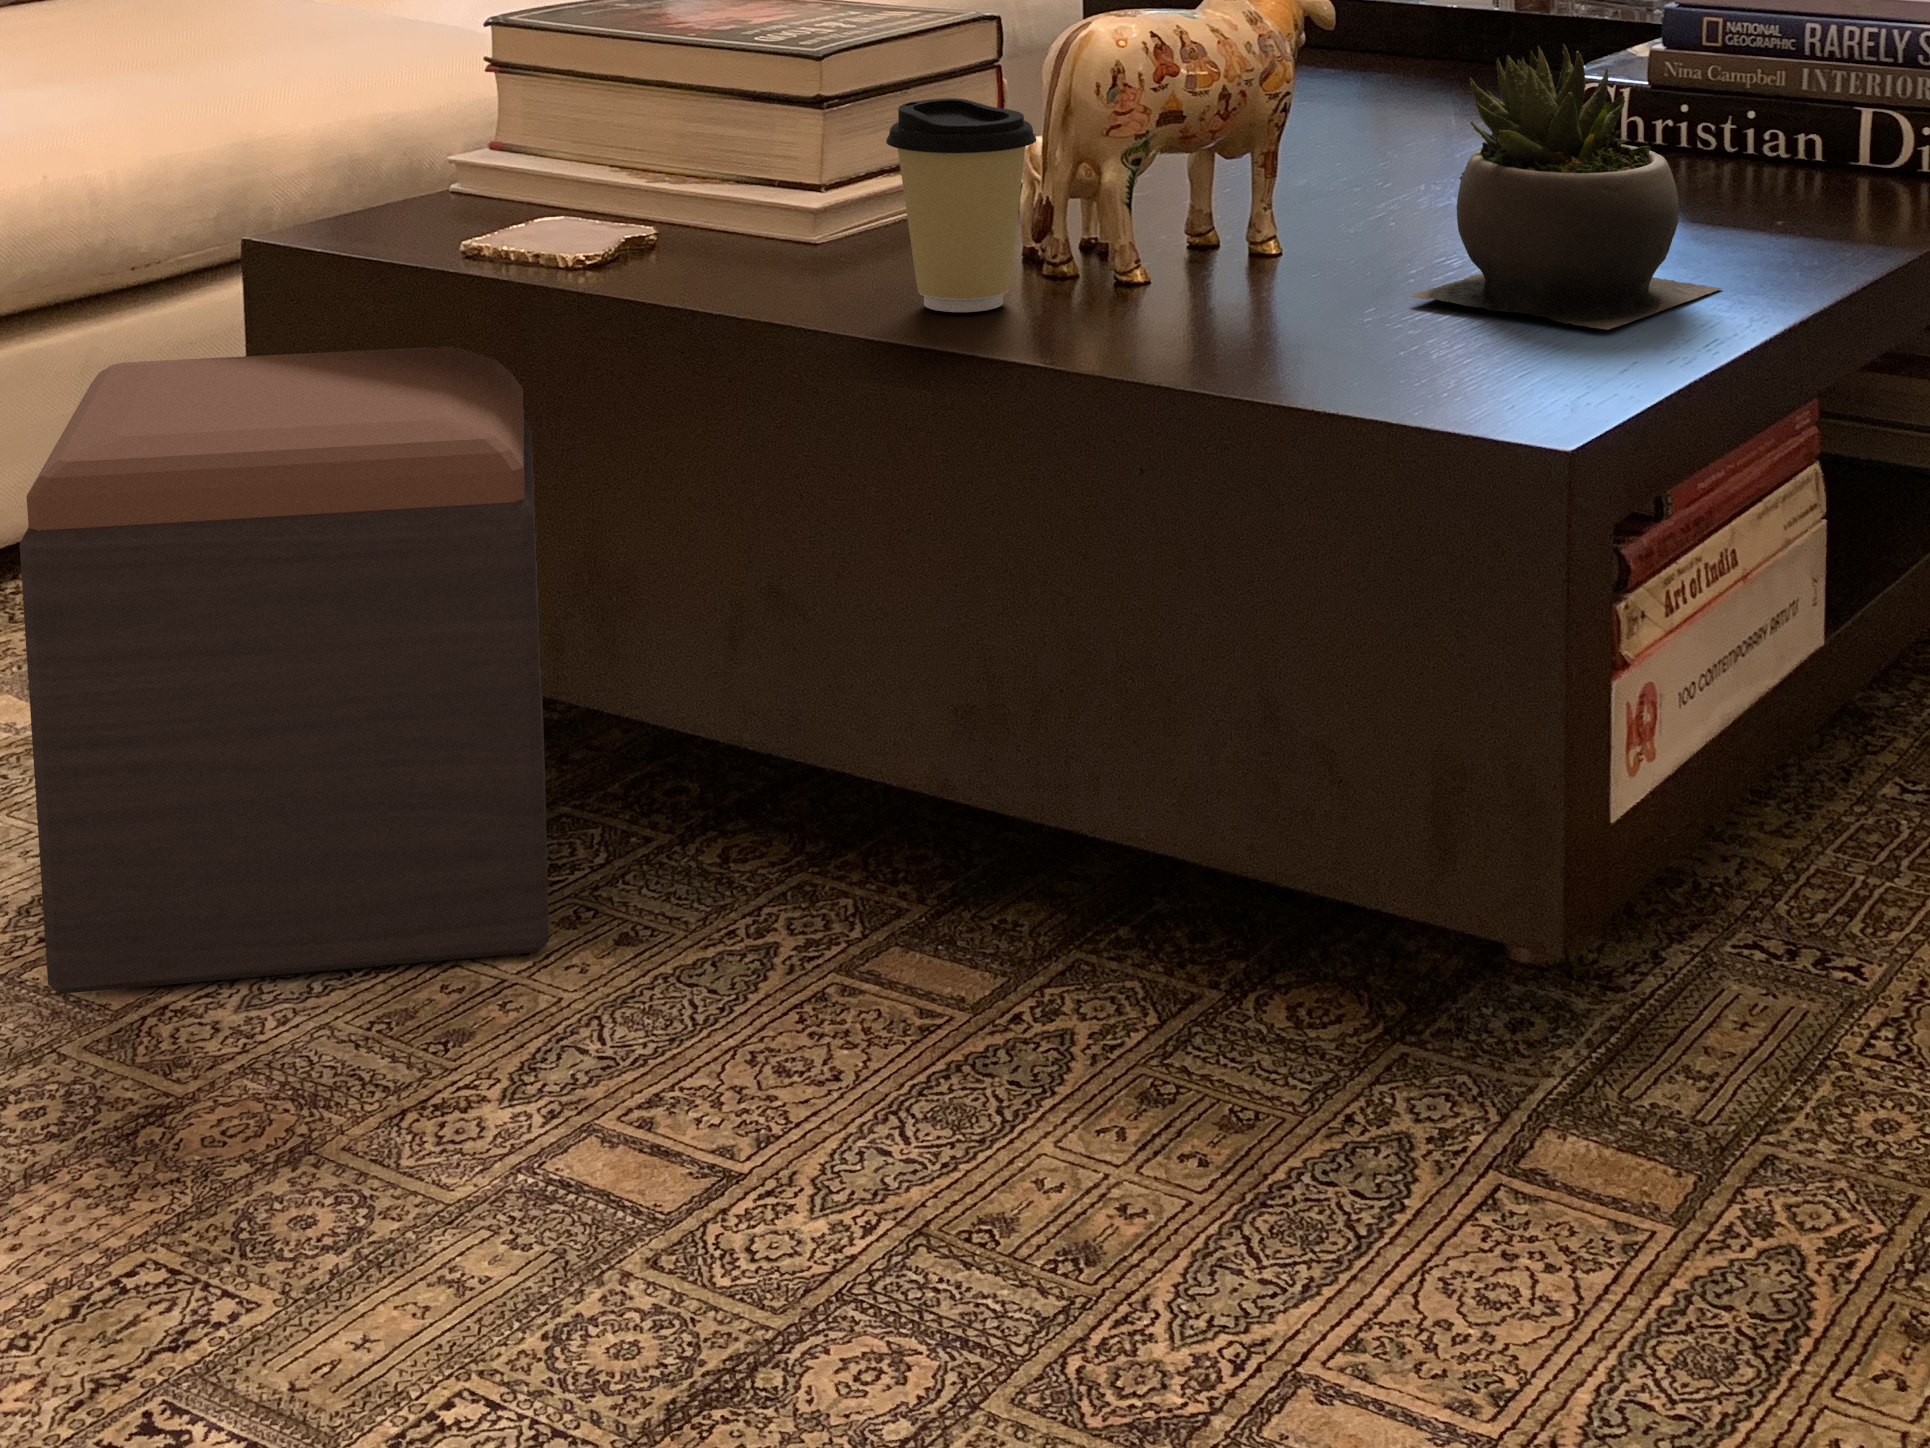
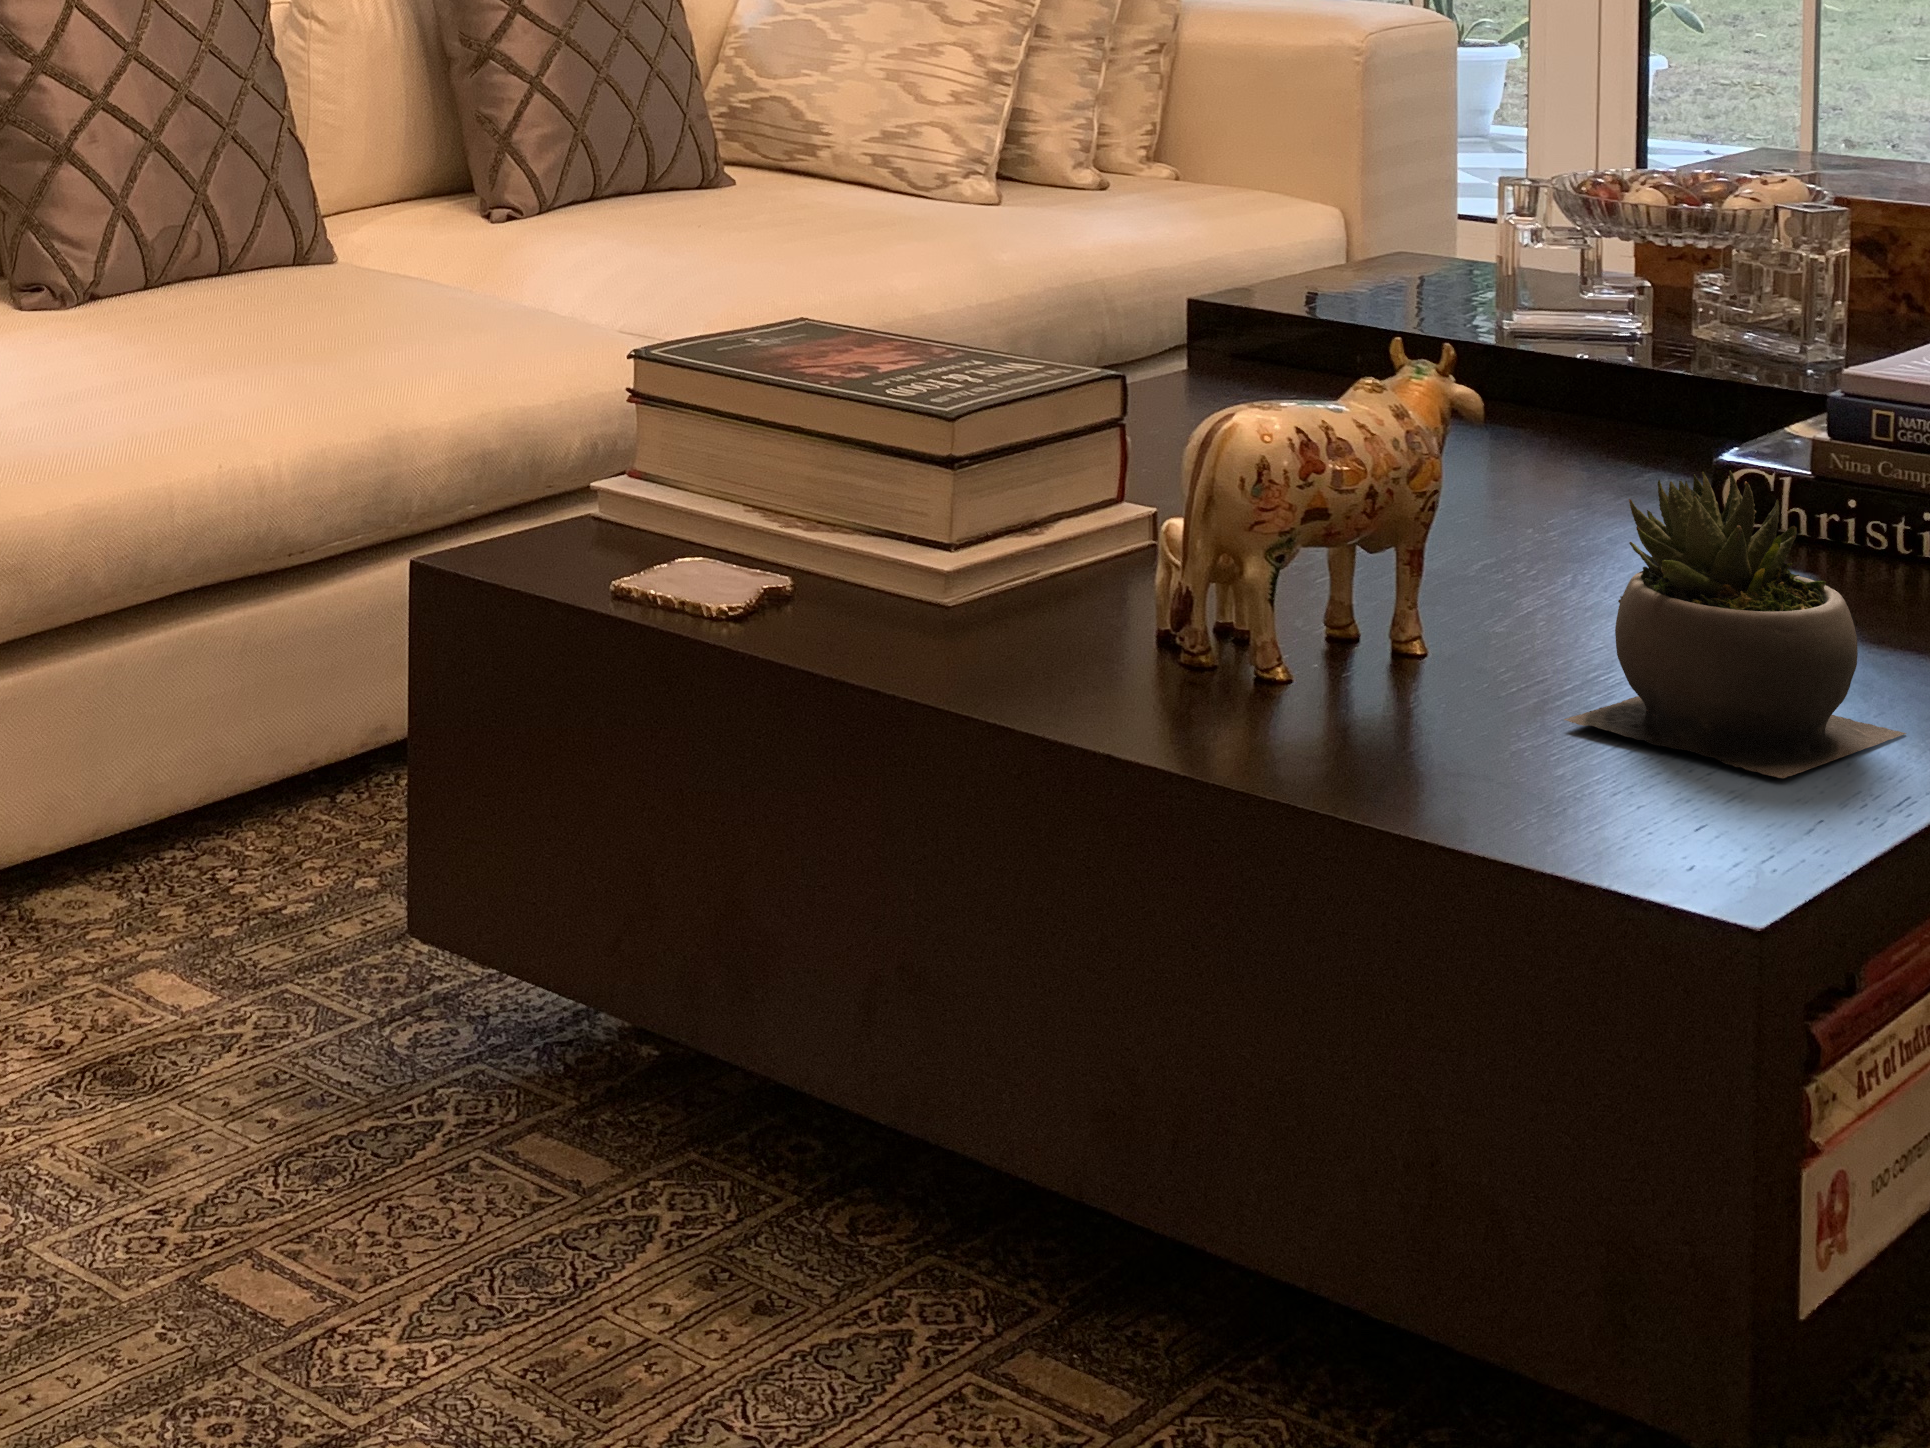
coffee cup: present [886,98,1036,312] -> none [1031,488,1180,704]
footstool: present [20,347,549,994] -> none [226,686,688,1311]

